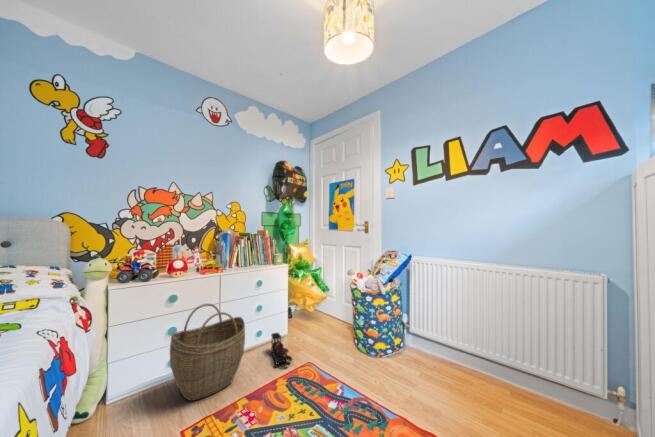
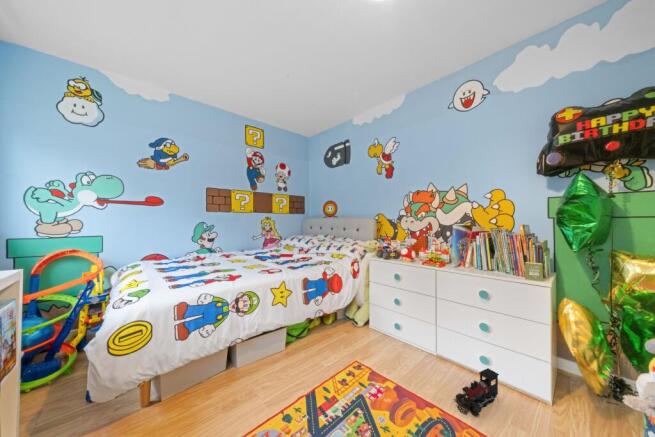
woven basket: present [170,304,245,401] -> none [374,291,434,372]

